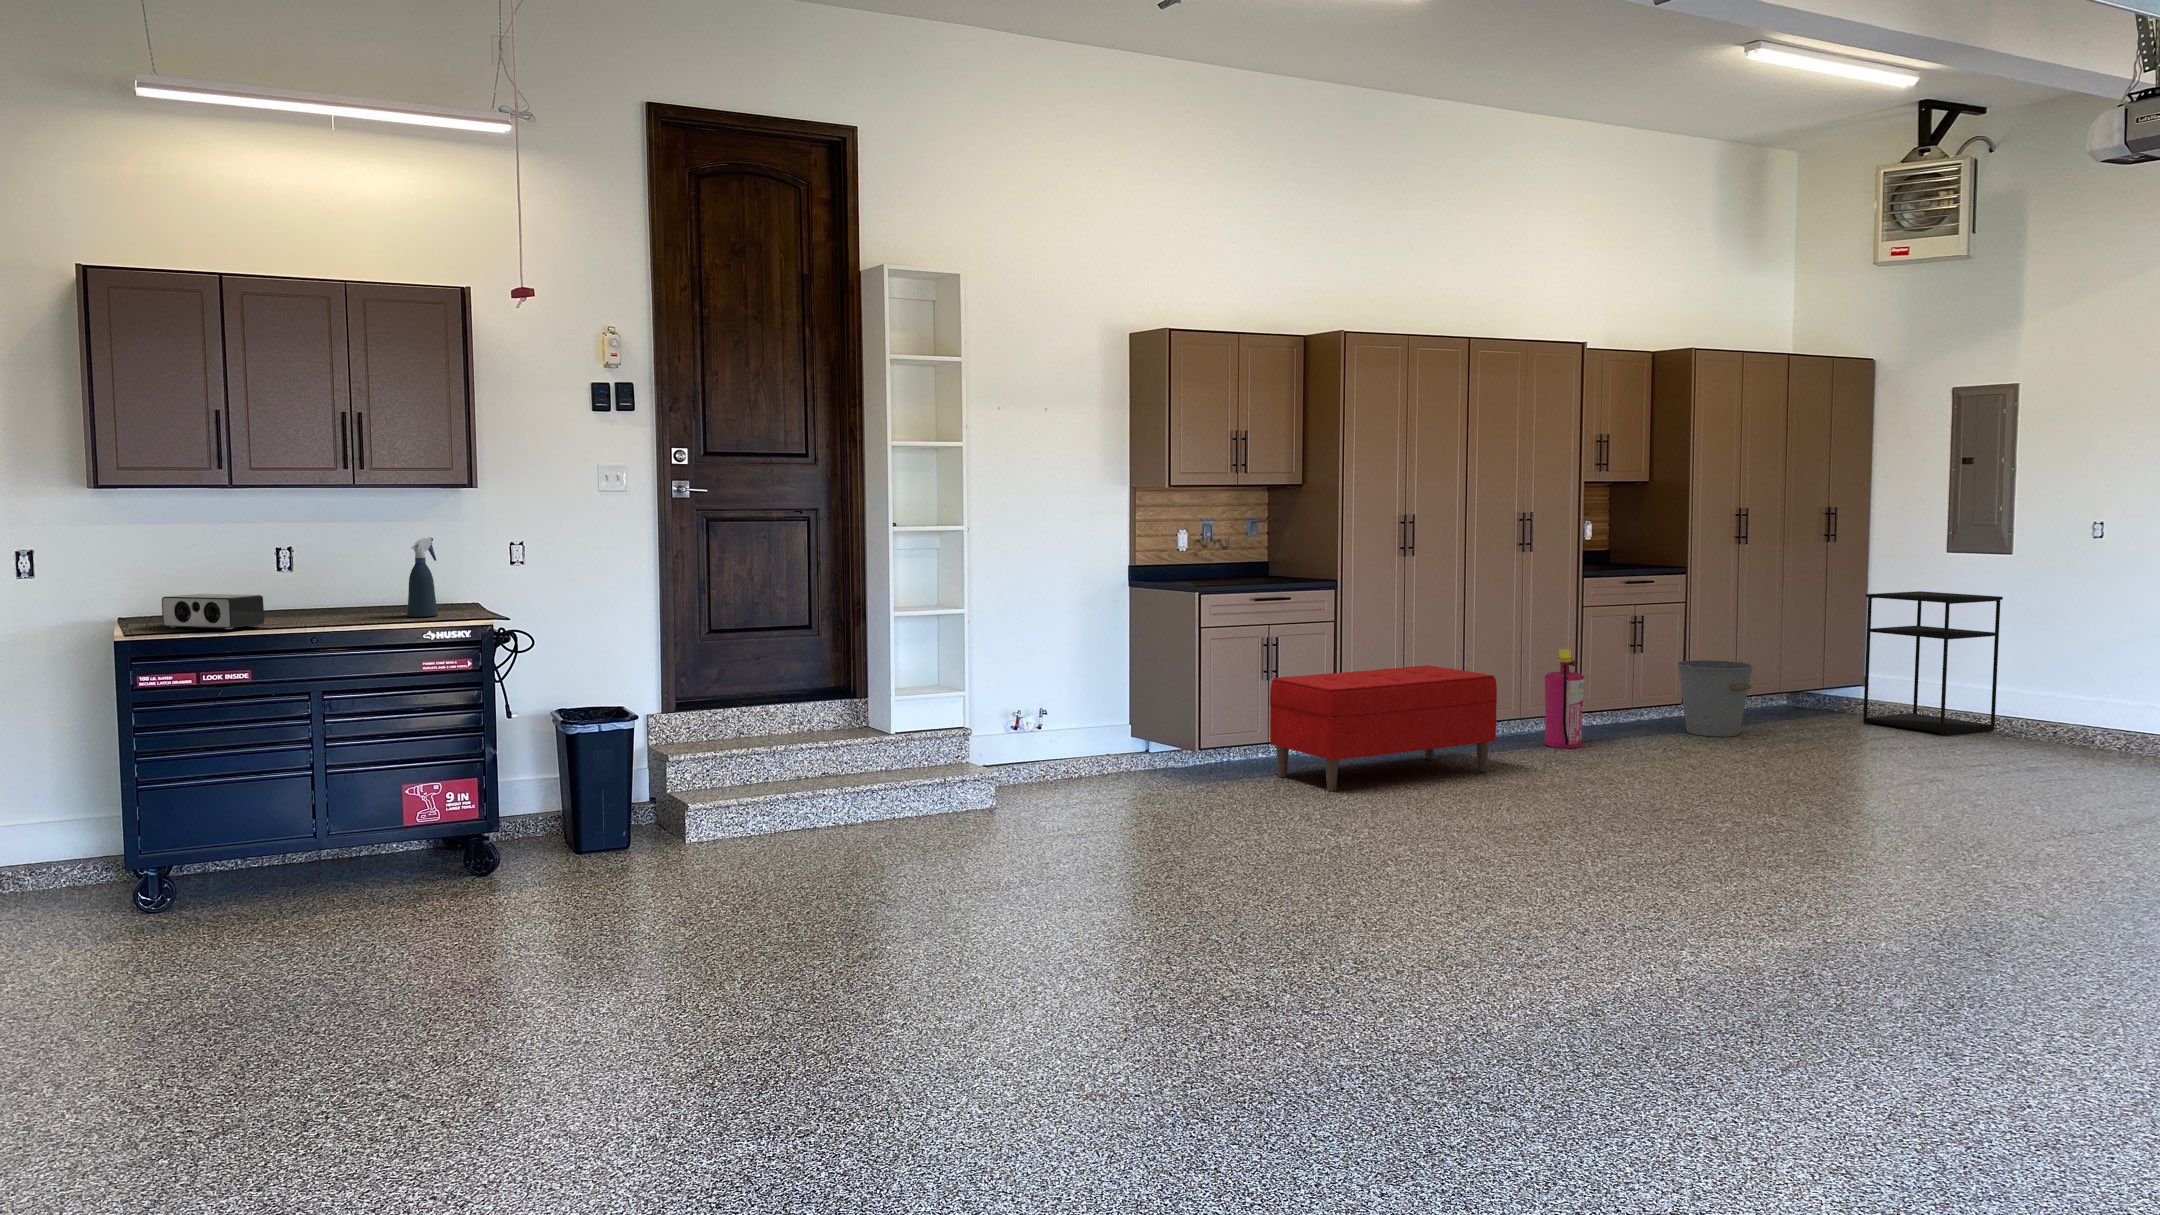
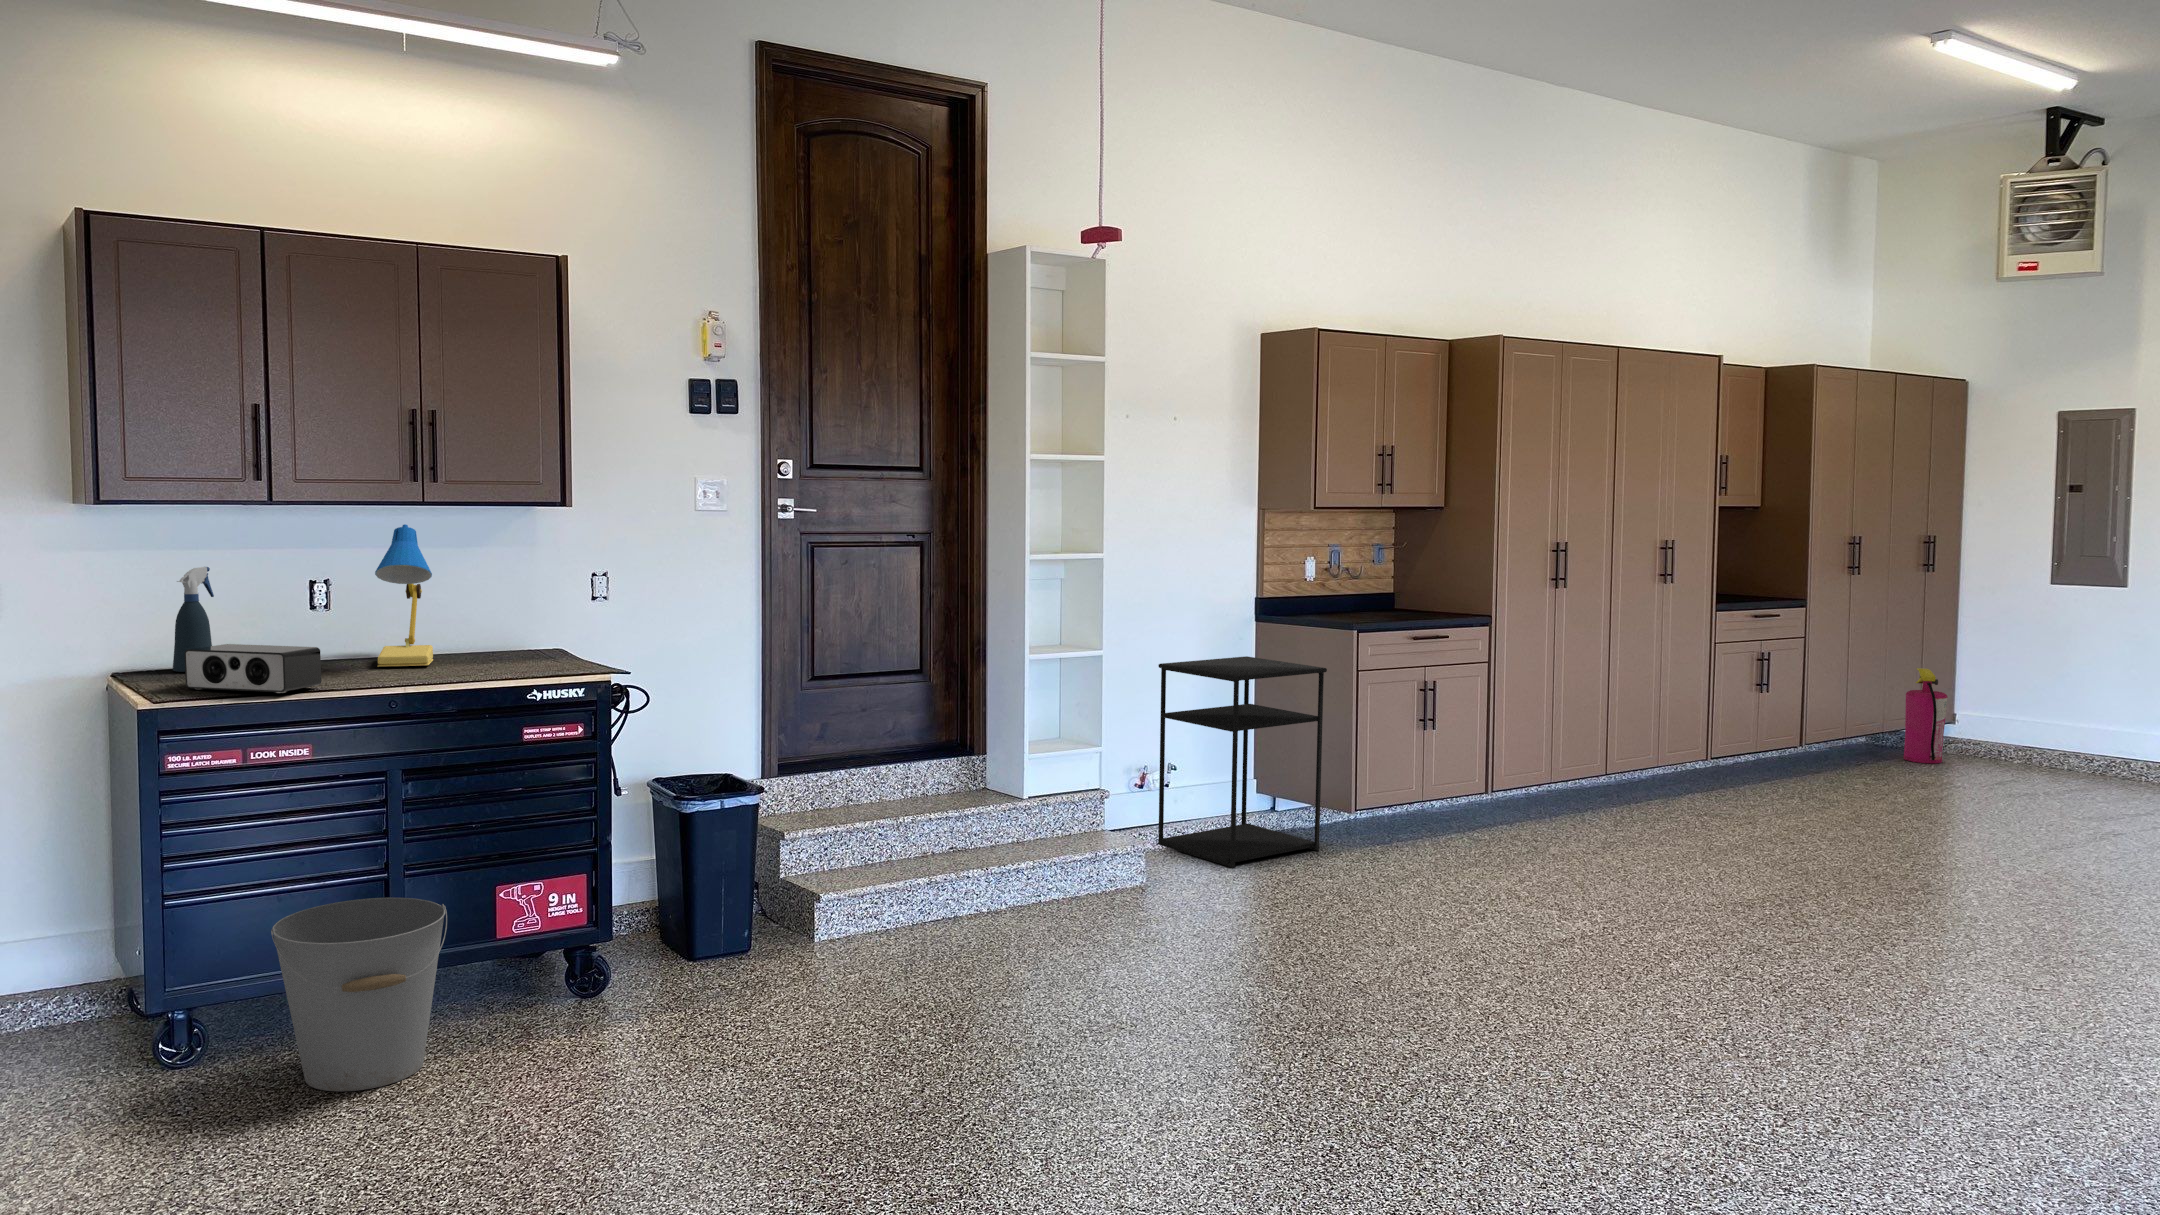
desk lamp: none [316,502,371,613] -> present [375,524,433,666]
spray bottle: present [407,537,438,617] -> present [173,567,214,672]
shelving unit: present [1863,591,2003,736] -> present [1158,656,1327,868]
fire extinguisher: present [1545,649,1585,748] -> present [1903,668,1948,763]
bucket: present [1678,660,1756,737] -> present [271,898,447,1092]
bench: present [1270,666,1497,791] -> none [1421,709,1664,858]

